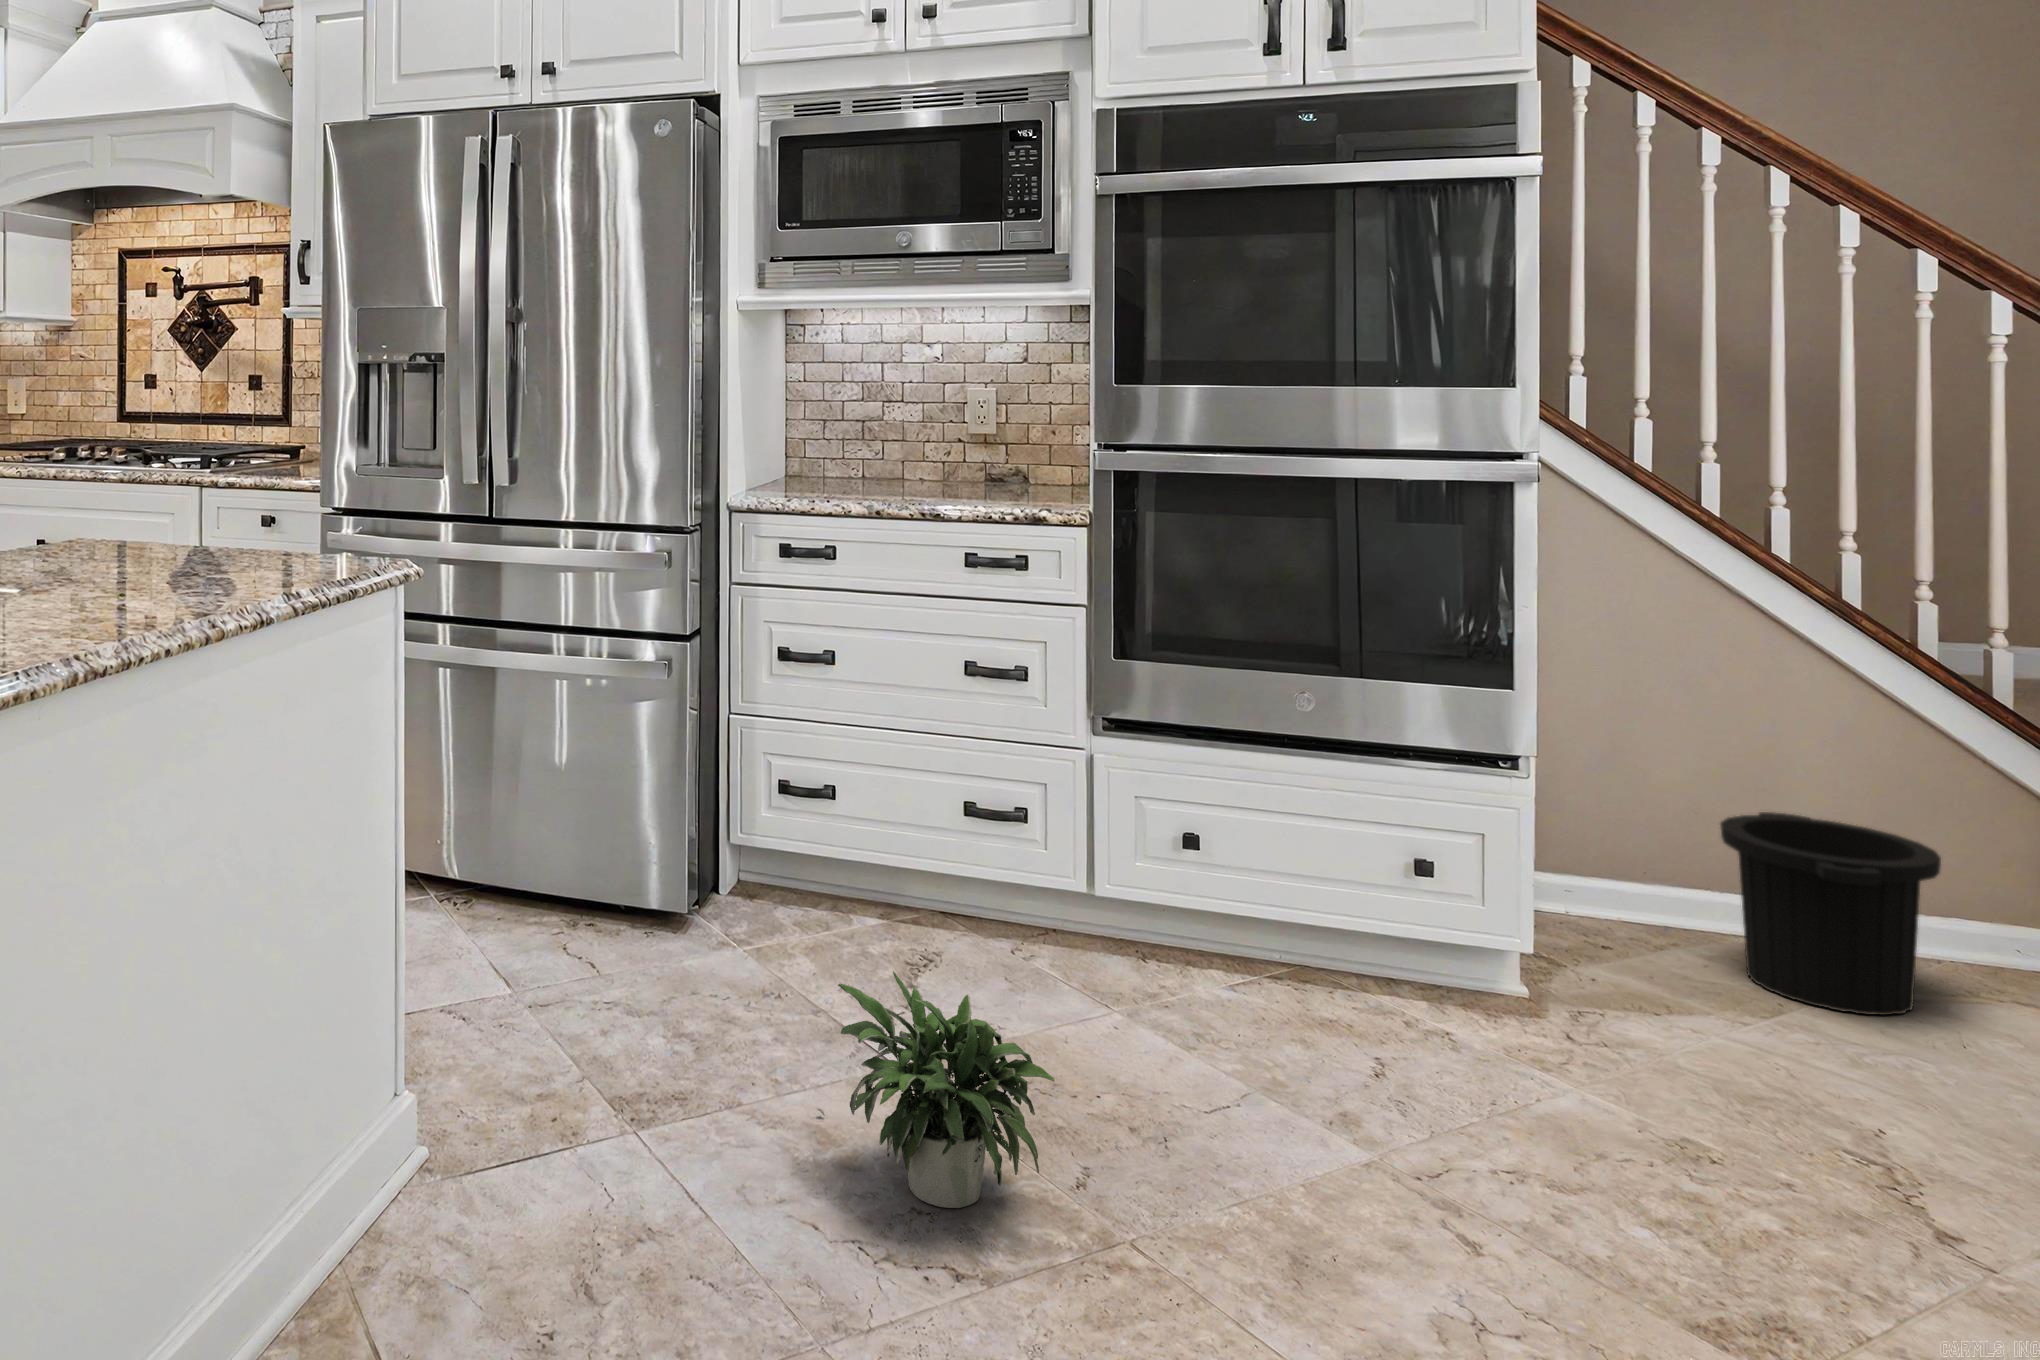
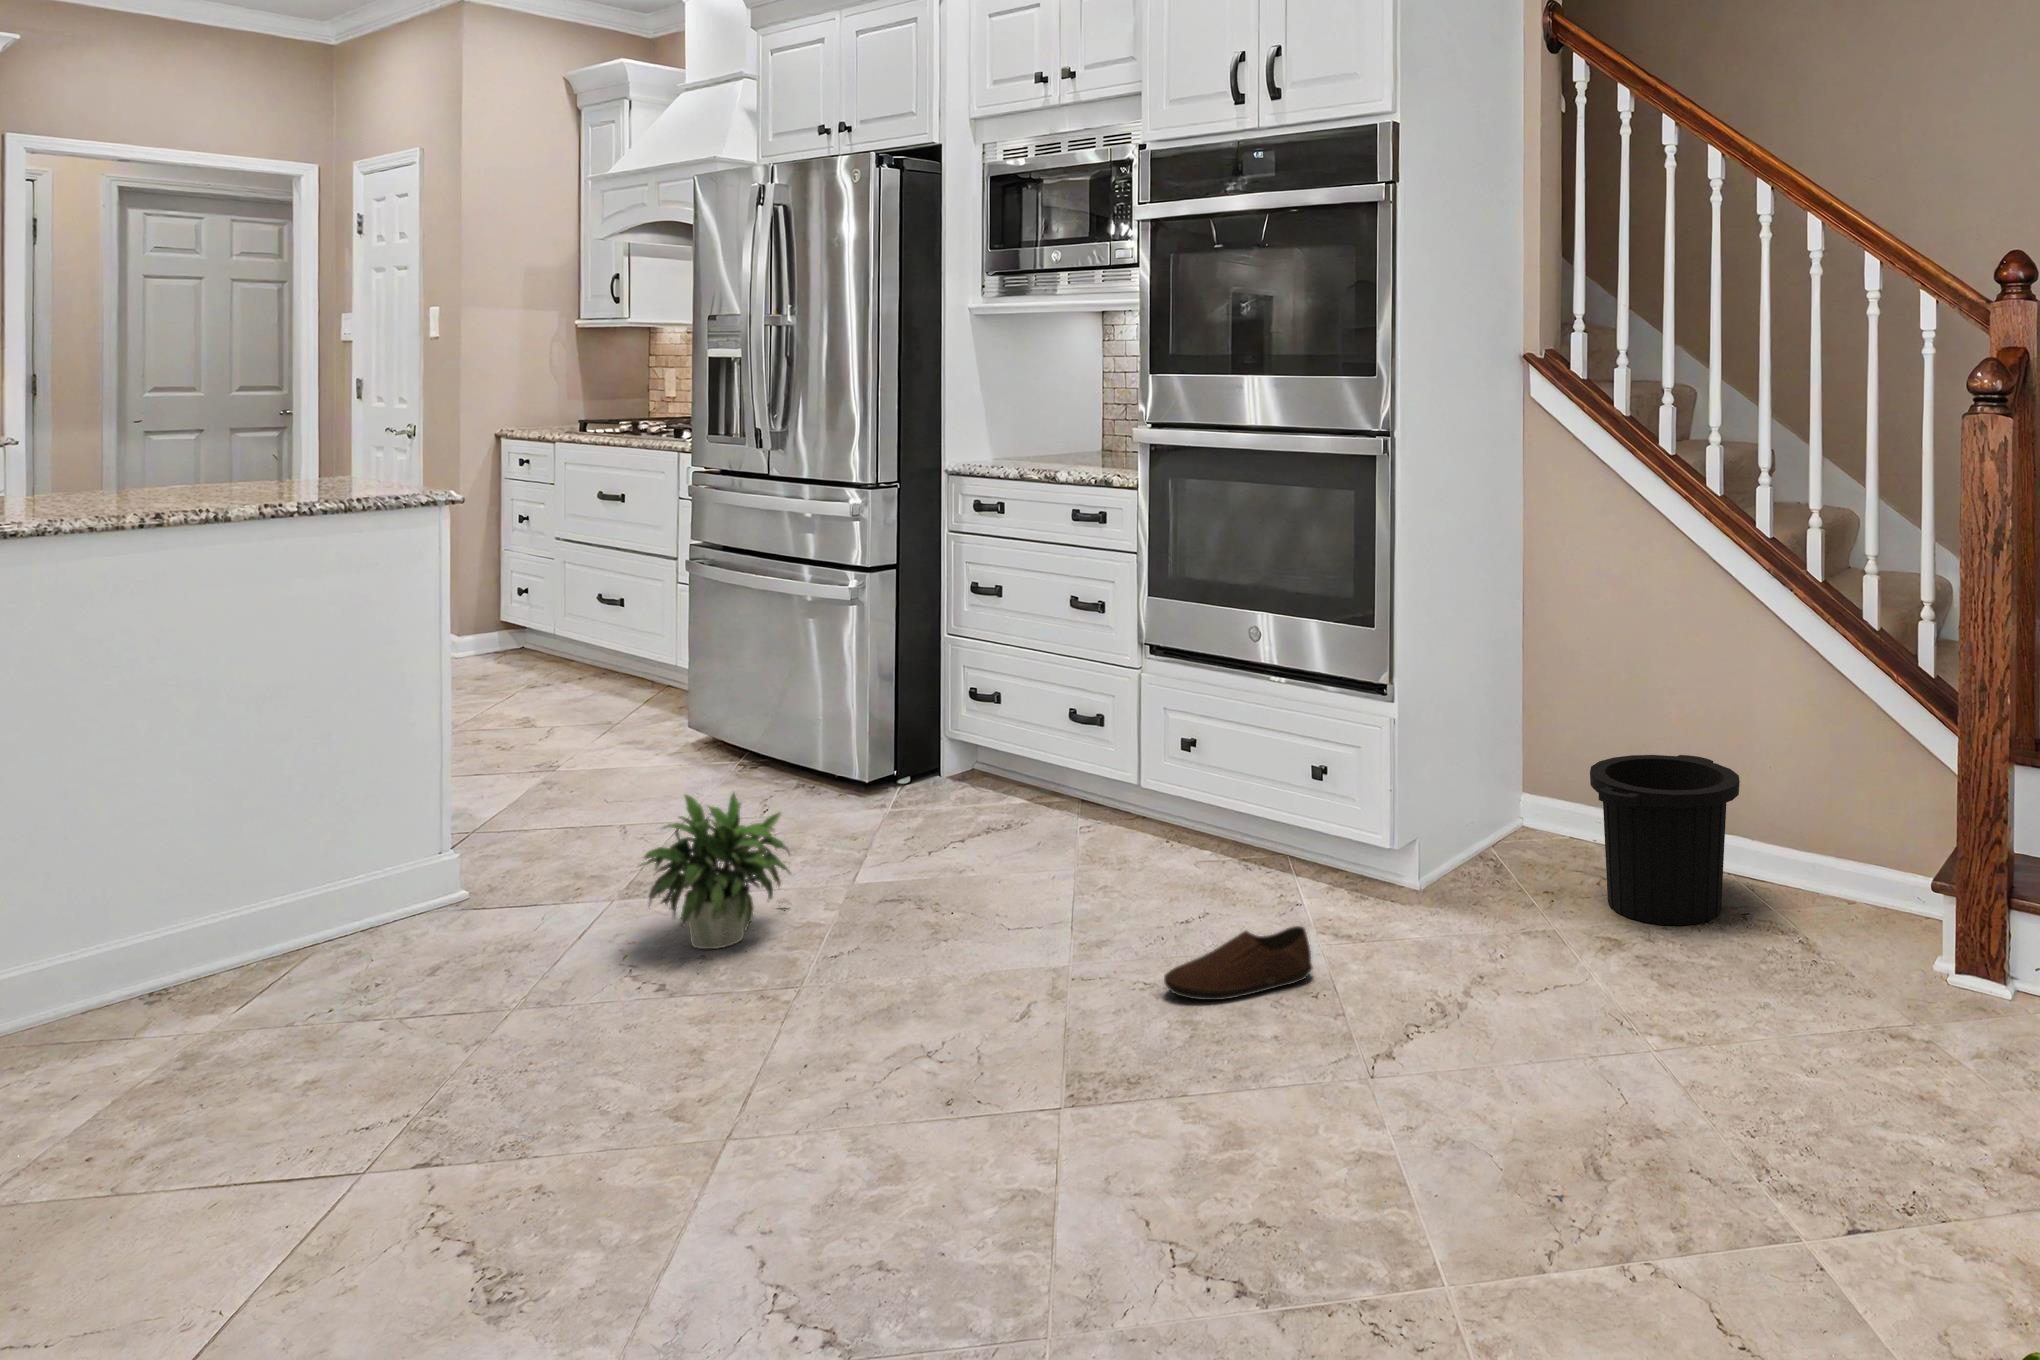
shoe: none [1615,1078,1737,1196] -> present [1164,926,1312,1000]

